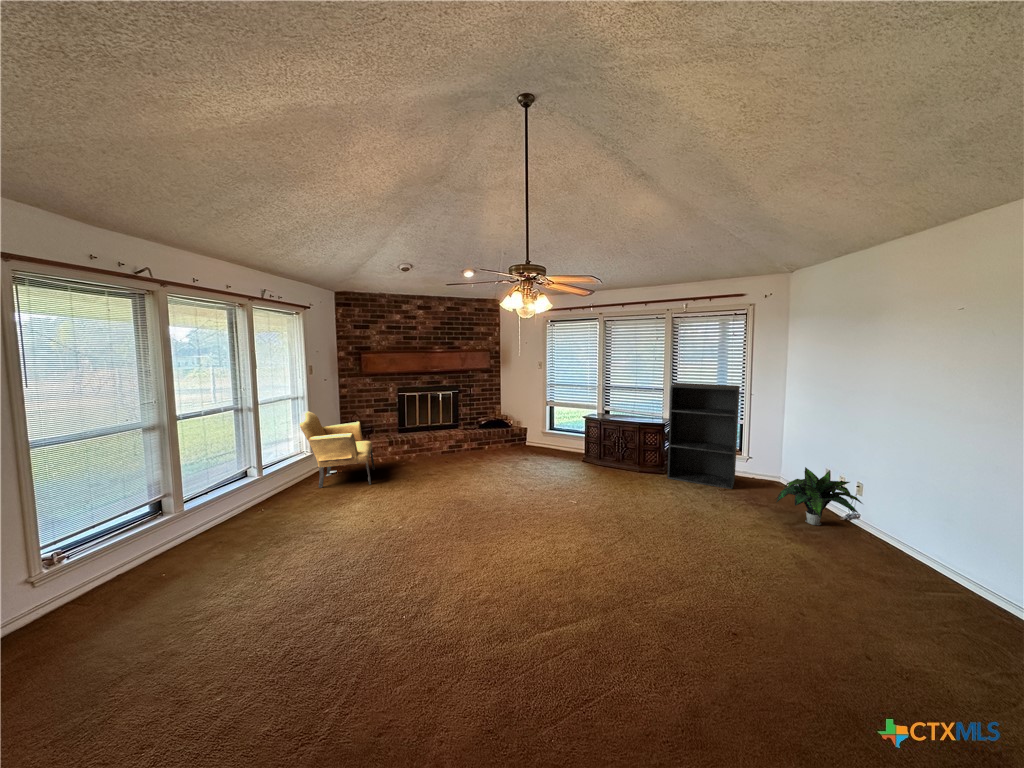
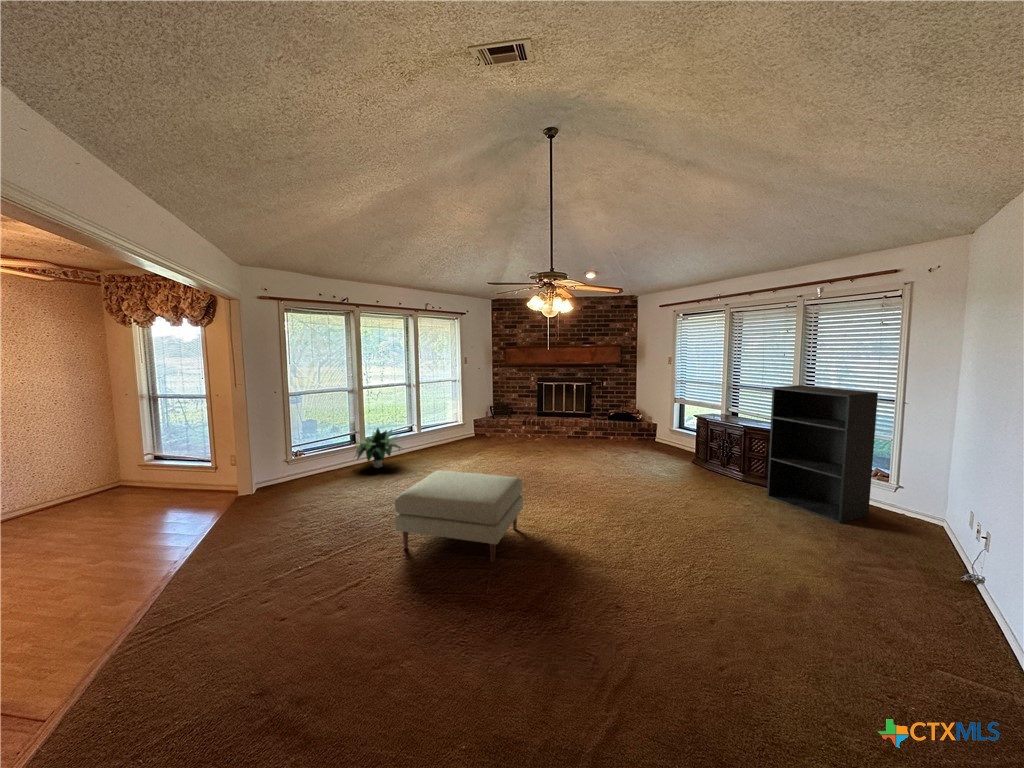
armchair: present [300,411,375,488] -> none [446,391,505,451]
potted plant: present [776,467,862,525] -> present [356,428,401,468]
ottoman: none [424,513,594,668] -> present [395,470,523,562]

